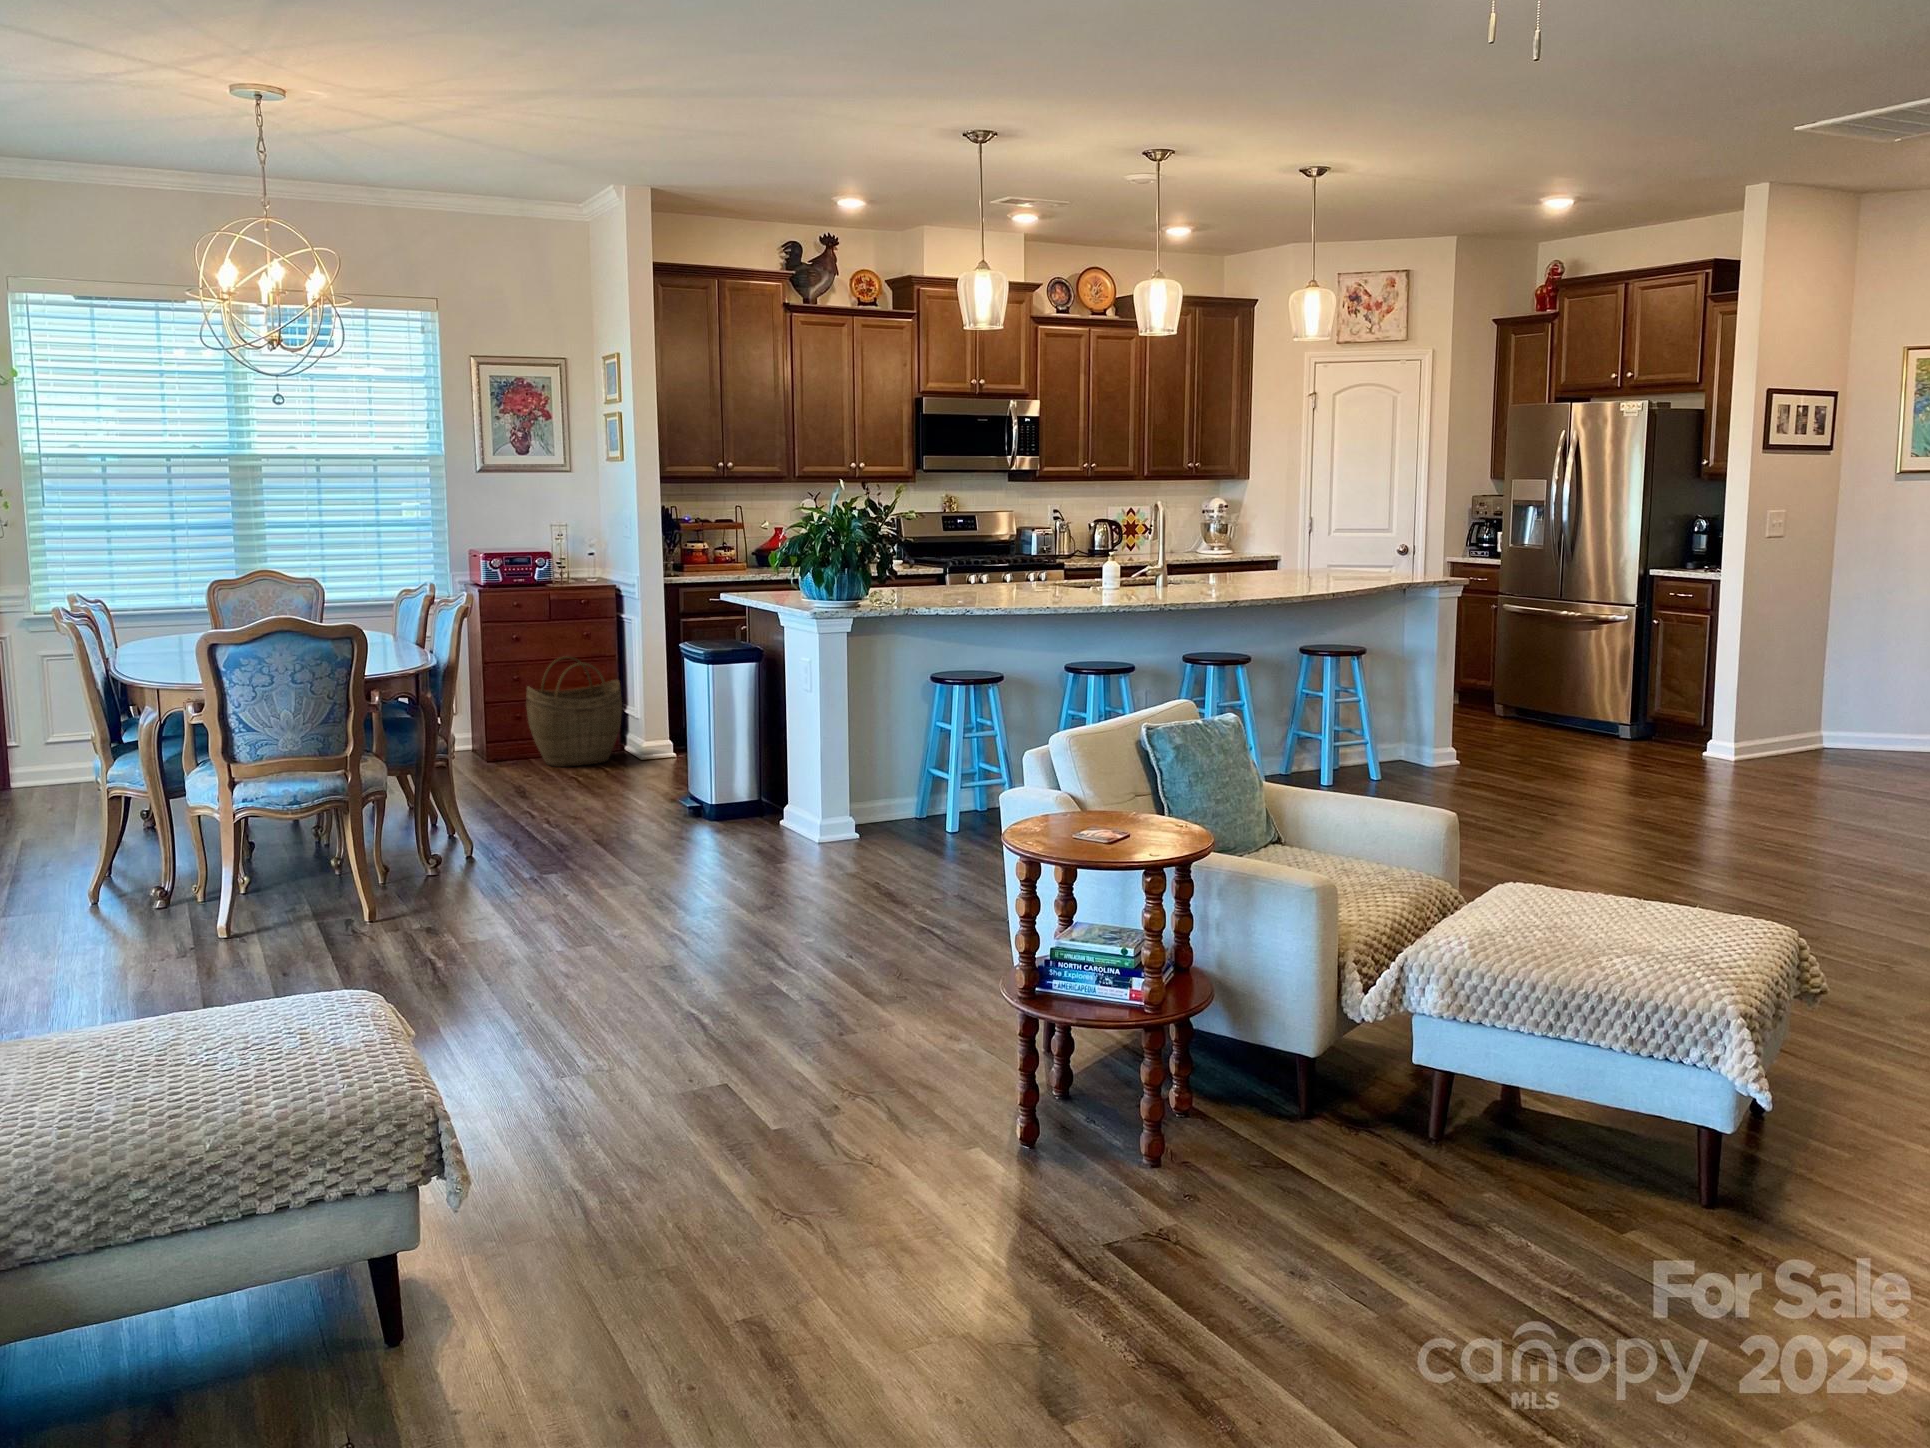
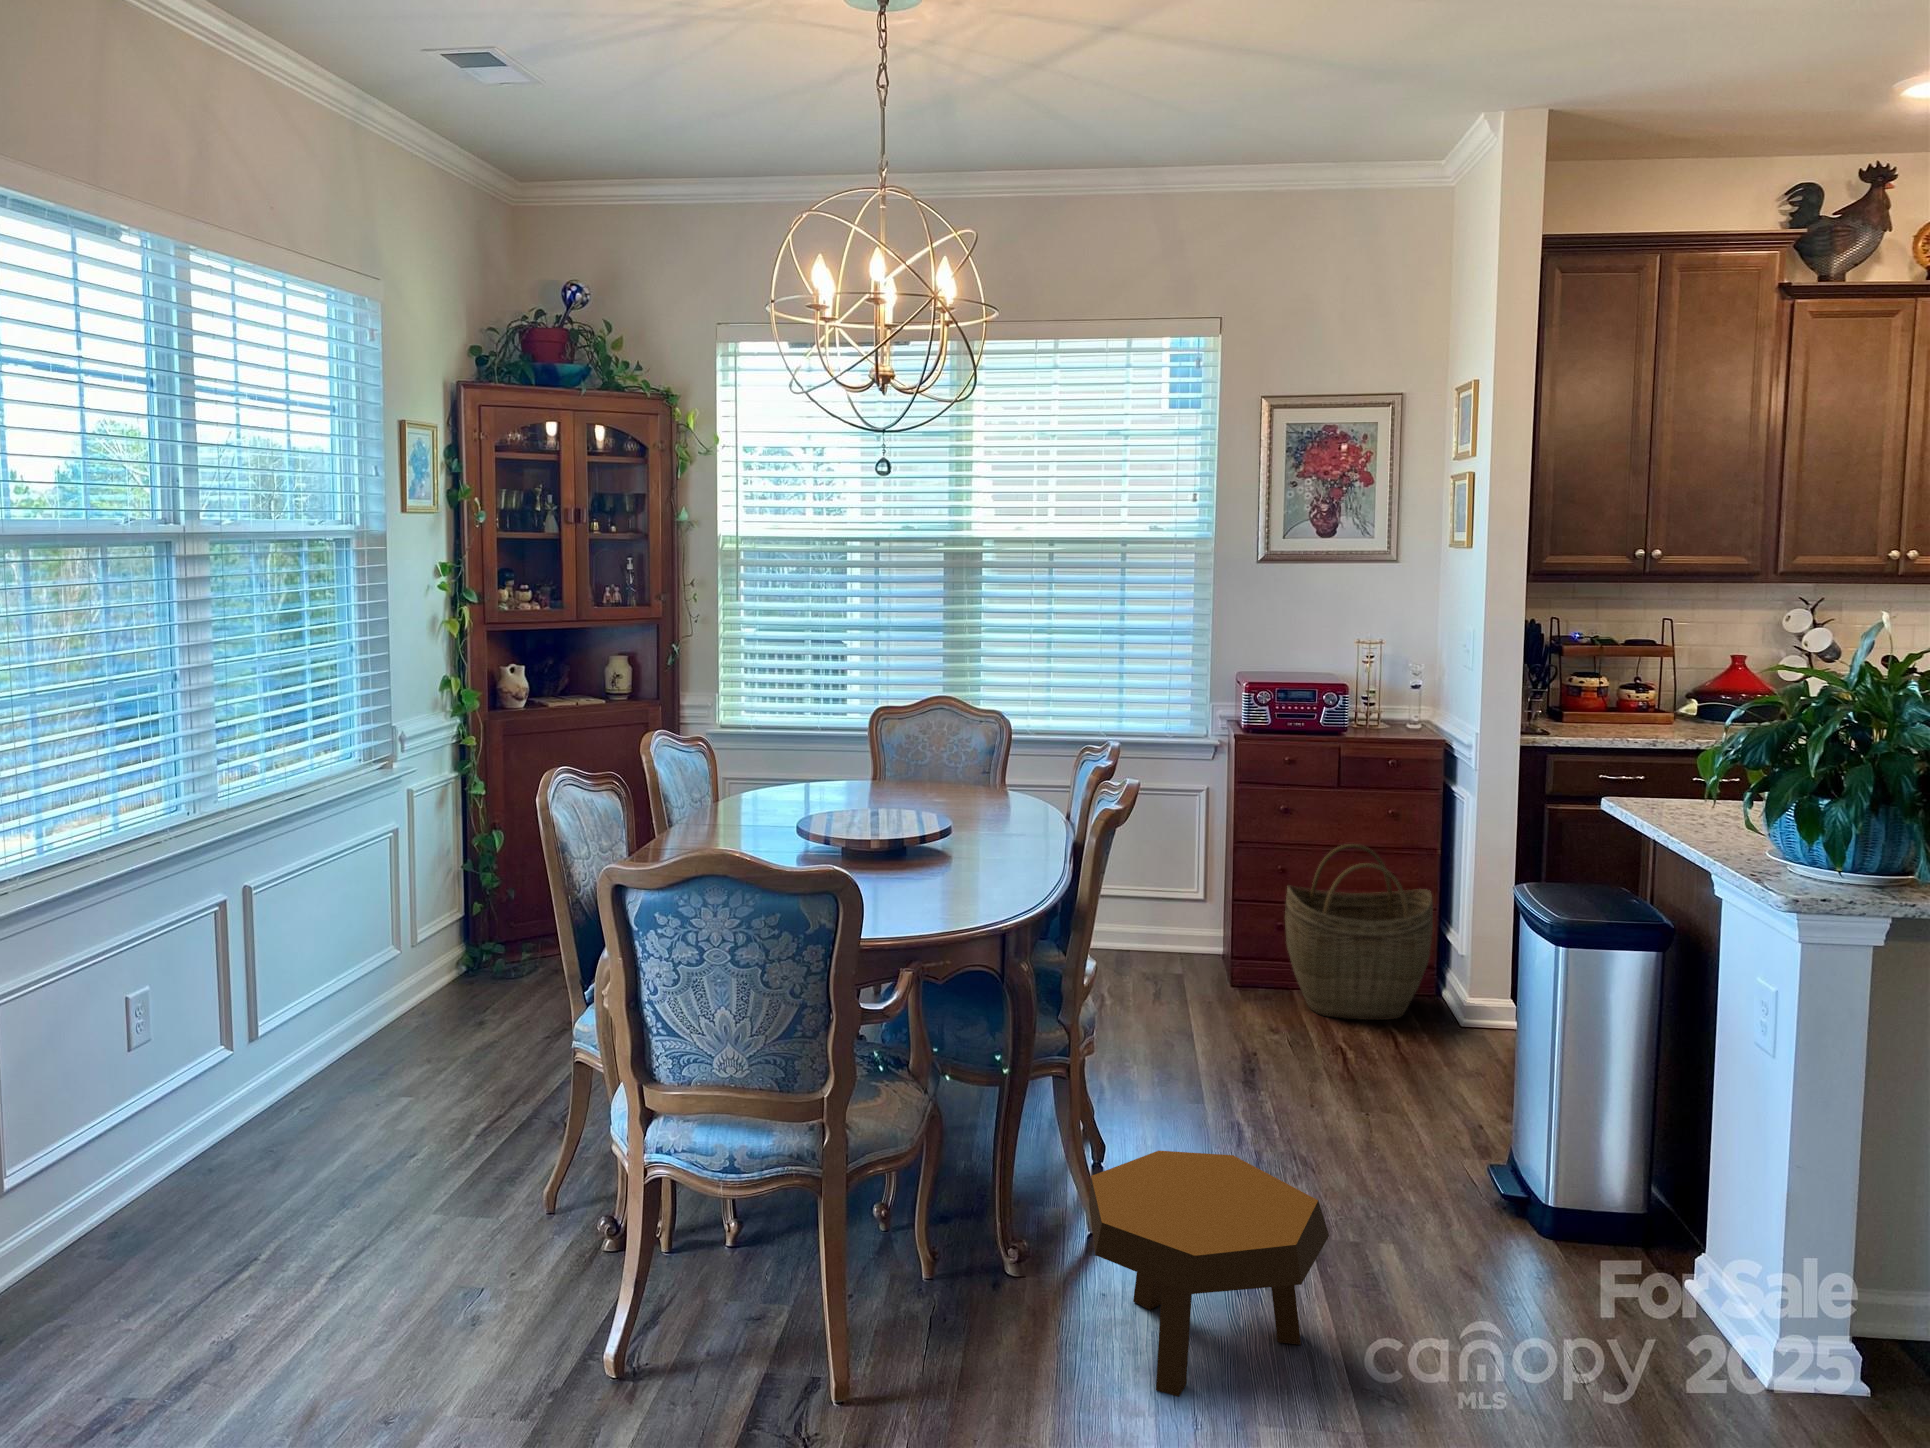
footstool: none [485,786,617,890] -> present [1089,1151,1329,1397]

